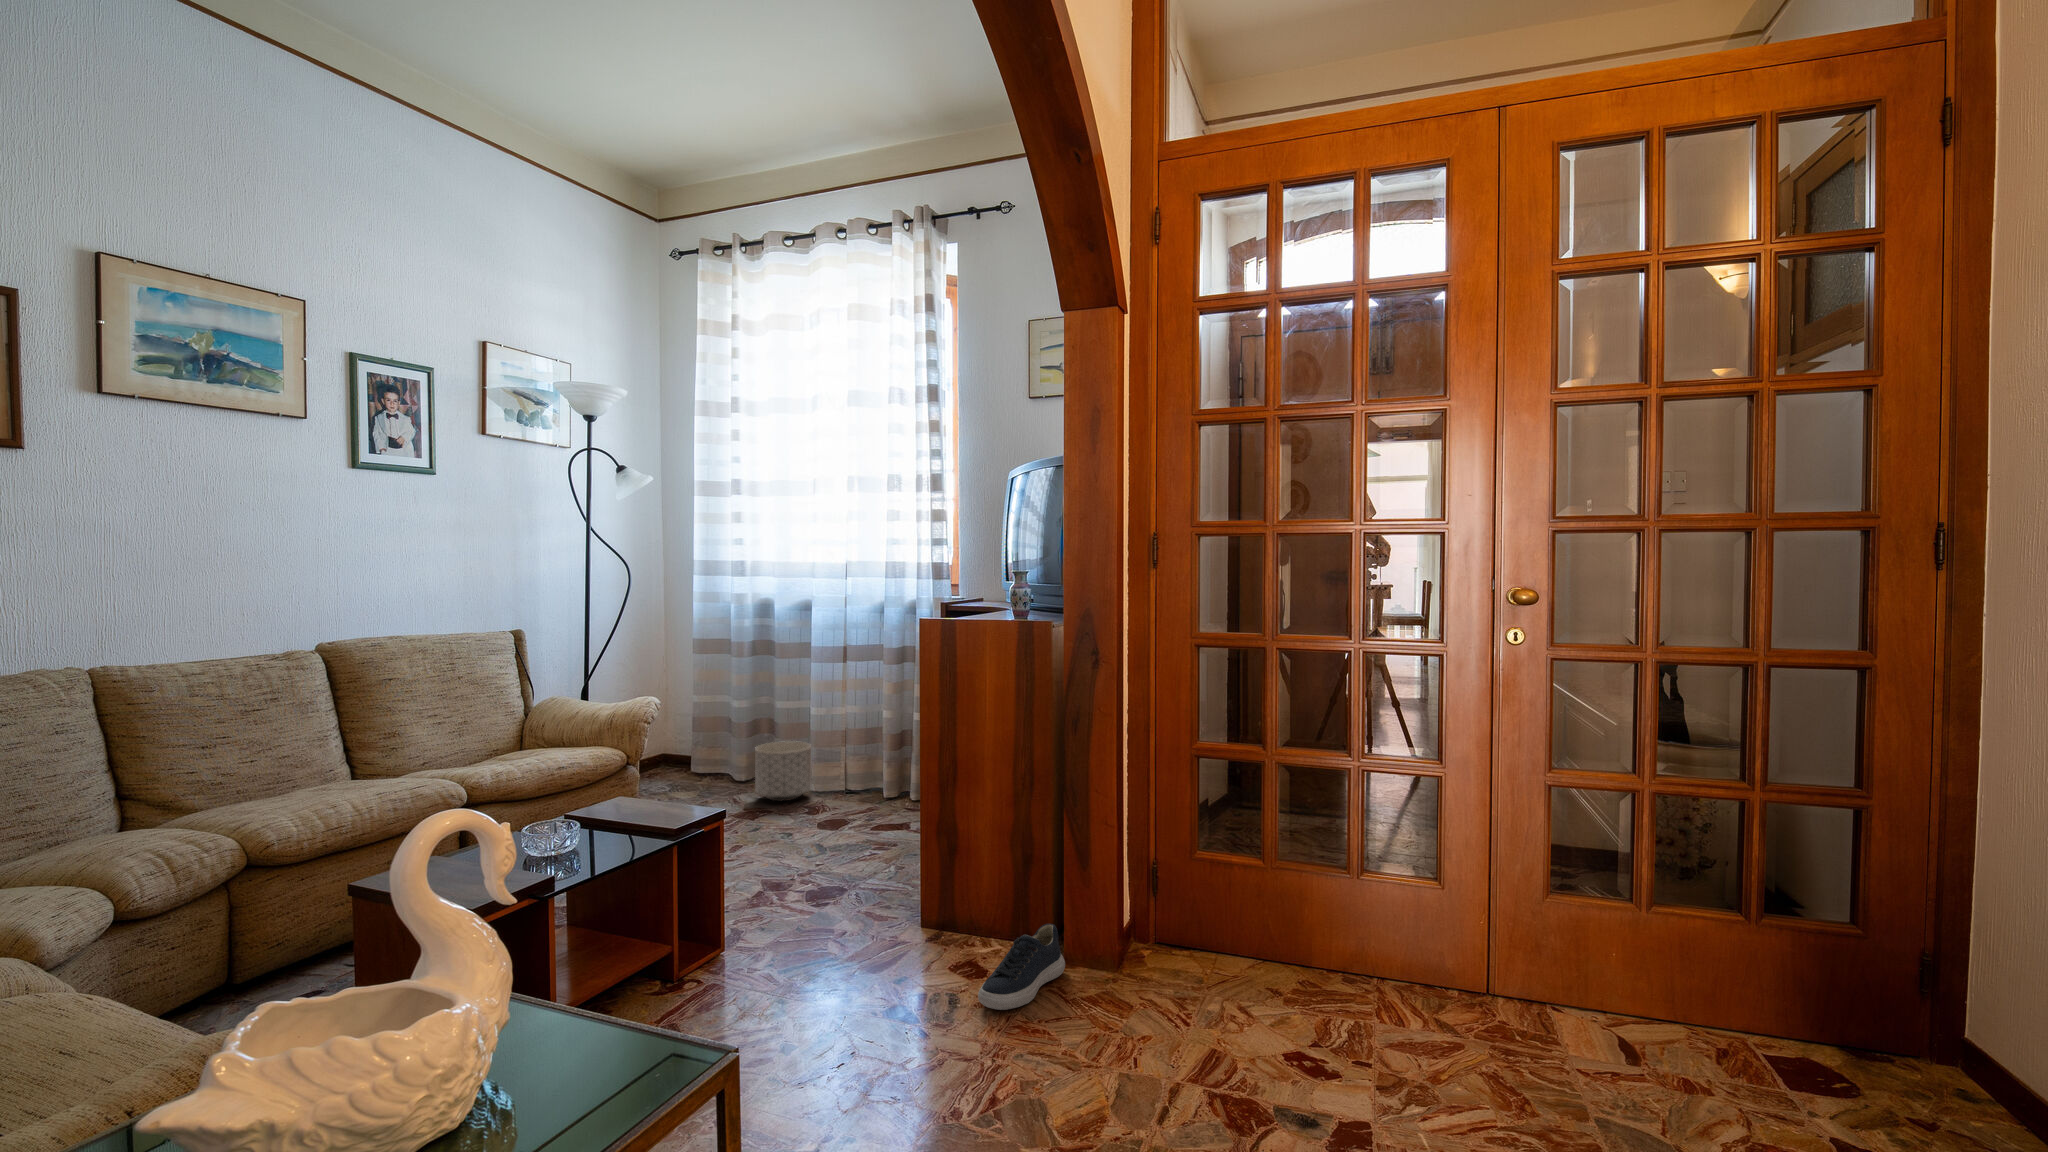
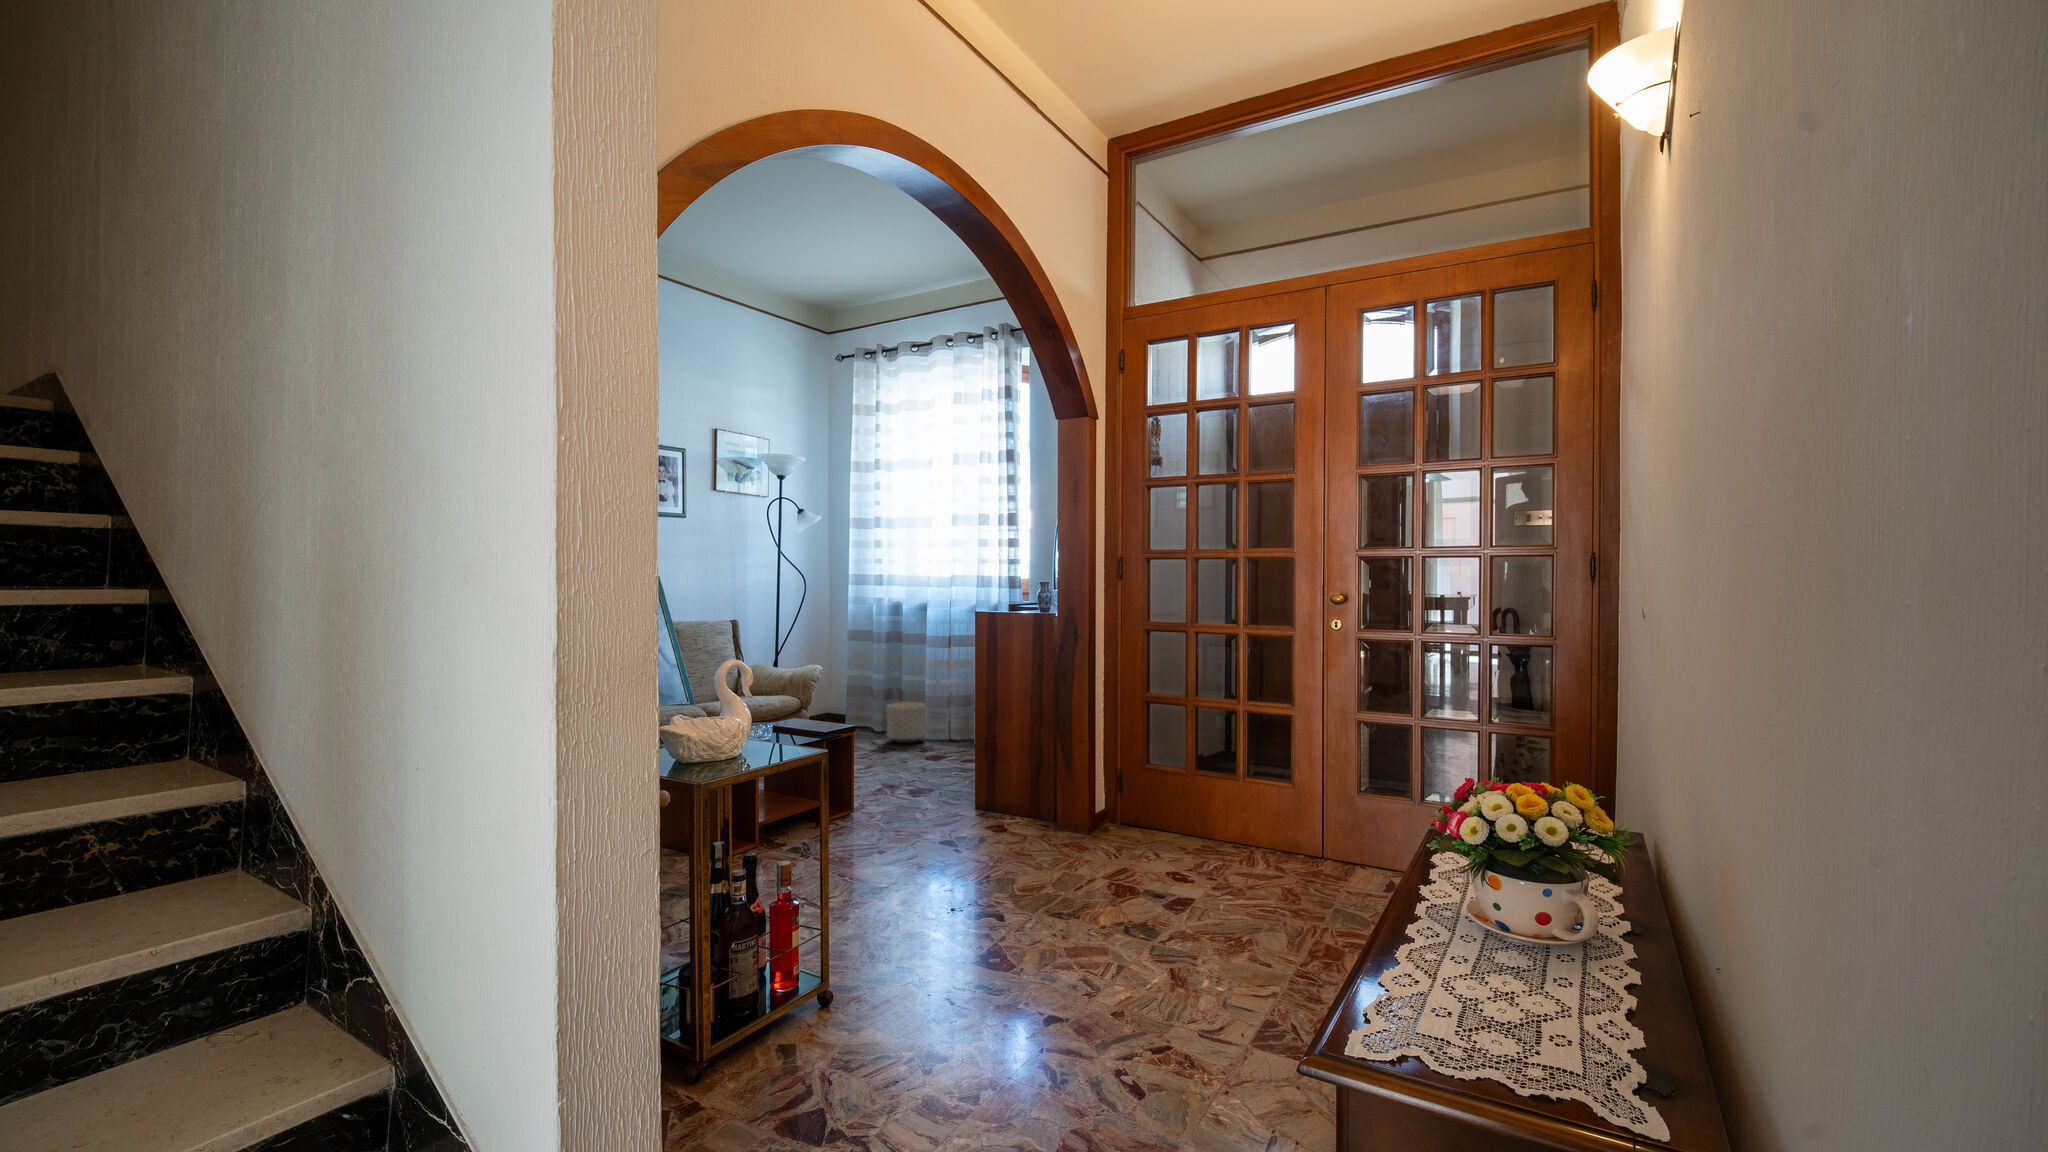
shoe: present [978,924,1065,1010] -> none [995,803,1056,847]

